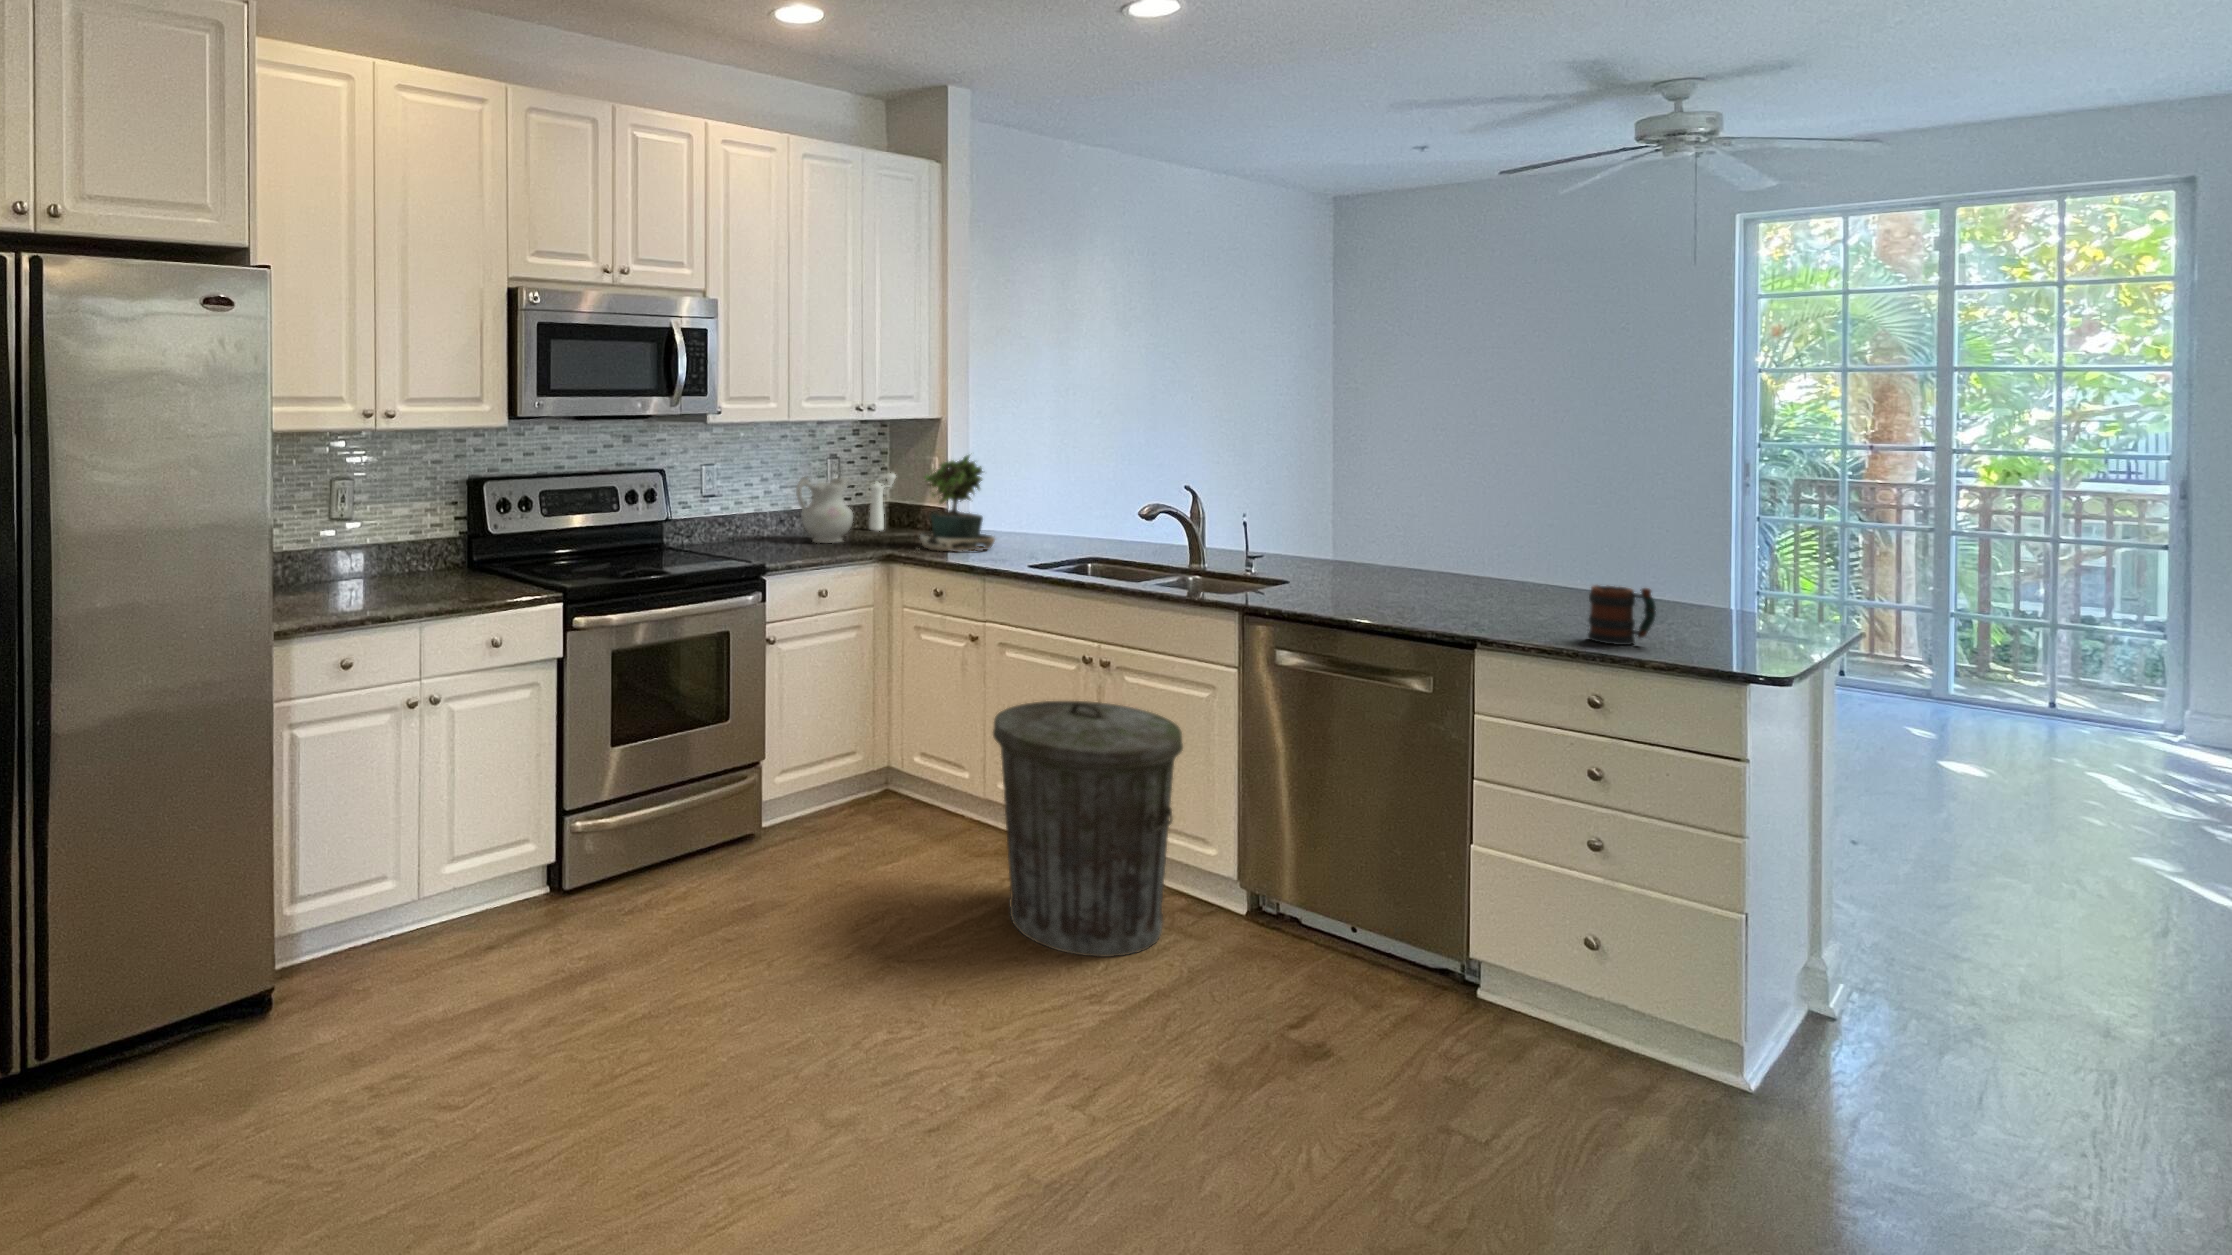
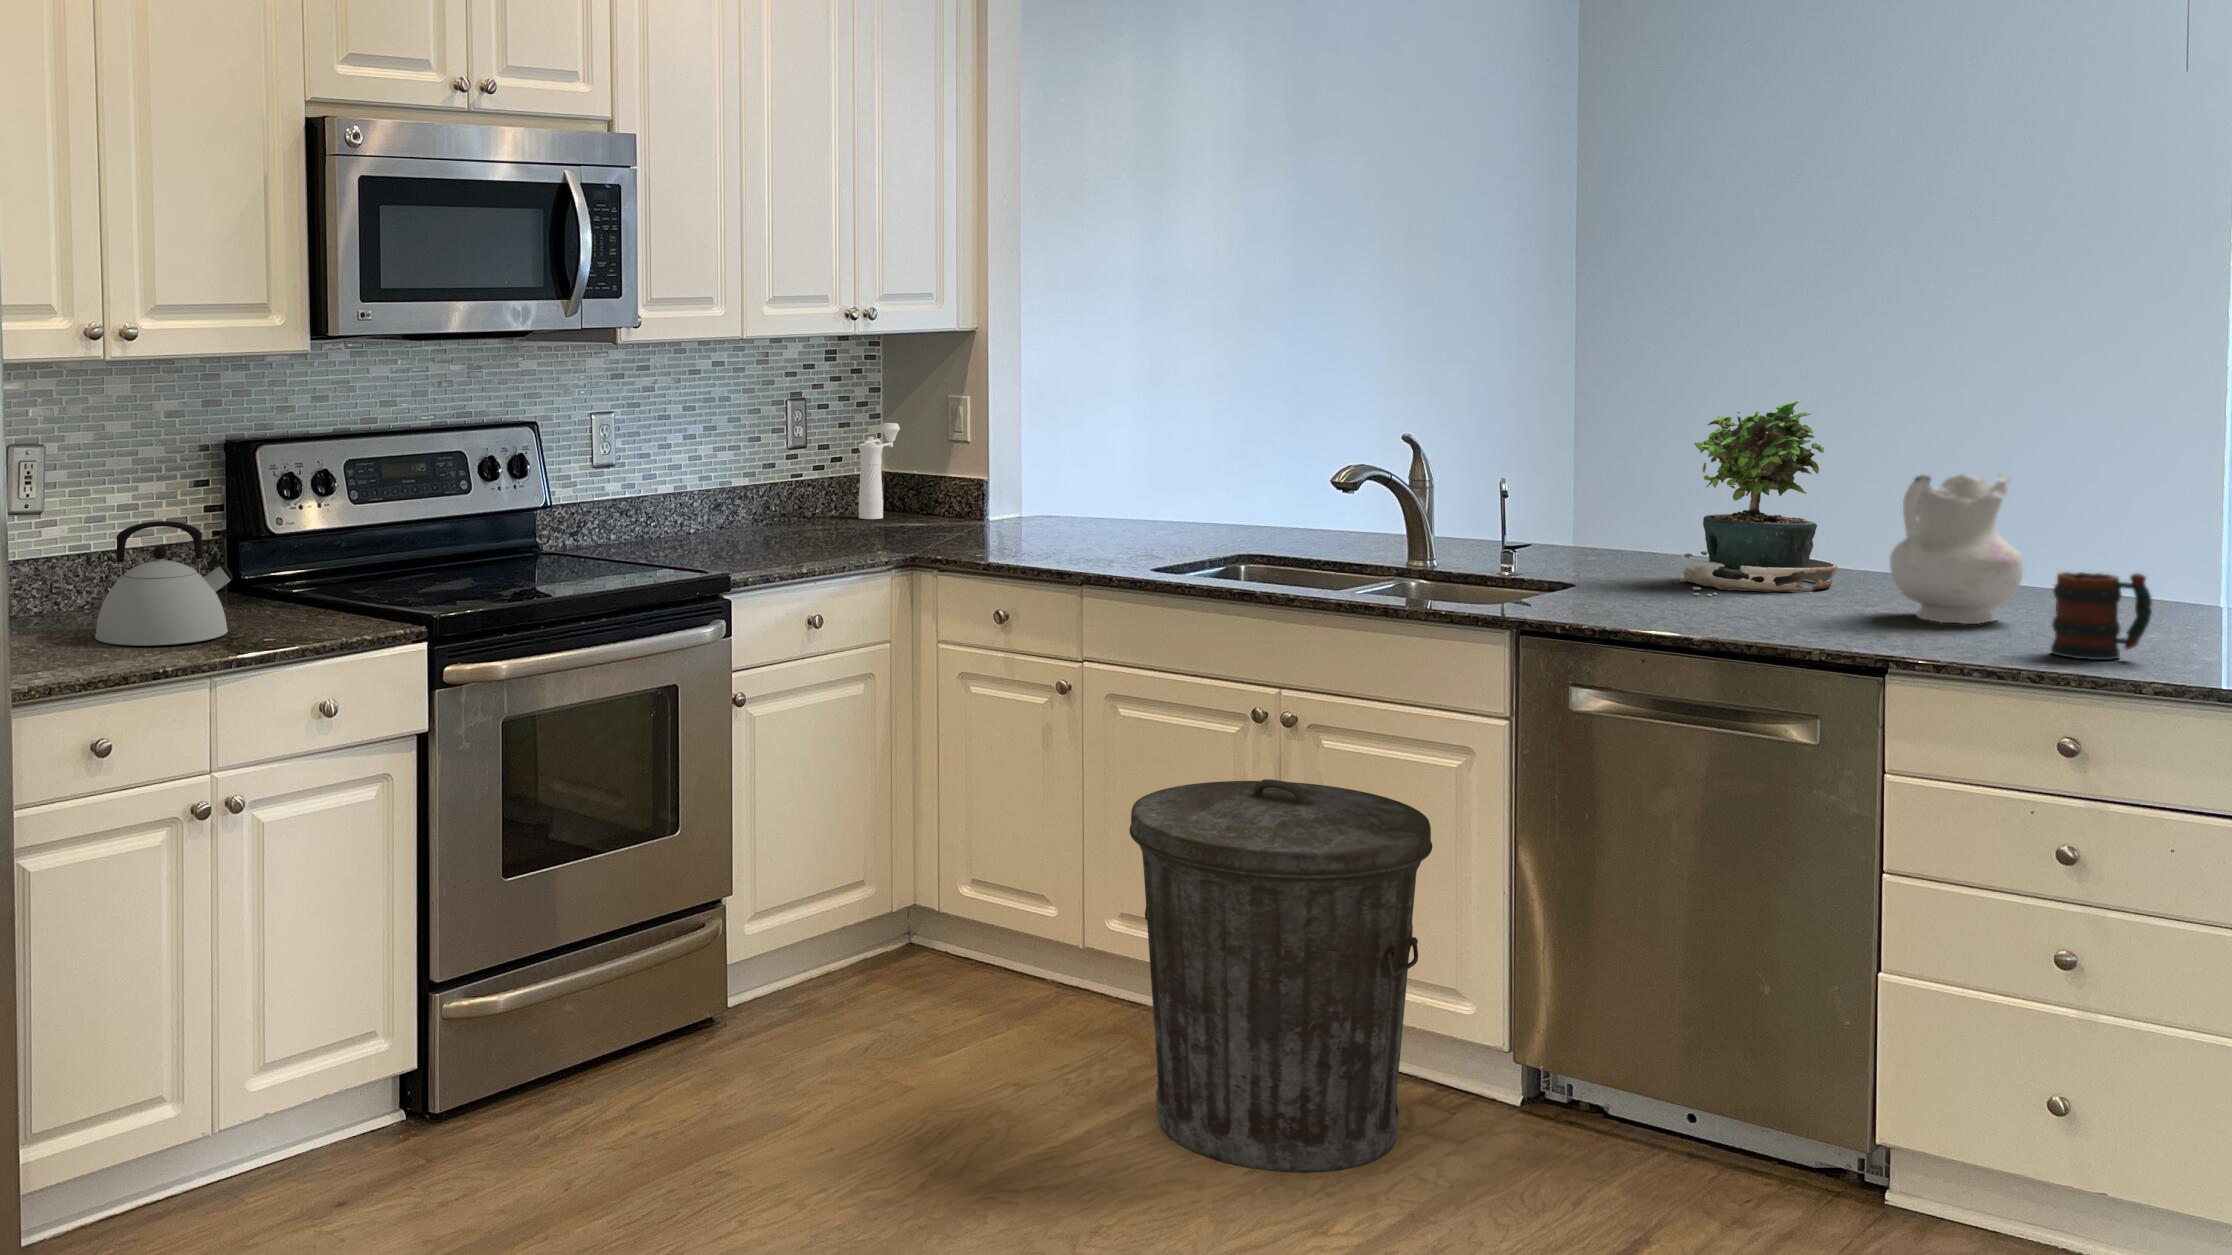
potted plant: present [920,455,995,552] -> present [1680,398,1838,596]
ceramic pitcher: present [796,477,853,543] -> present [1890,474,2023,624]
kettle: none [363,527,447,601] -> present [95,521,233,646]

